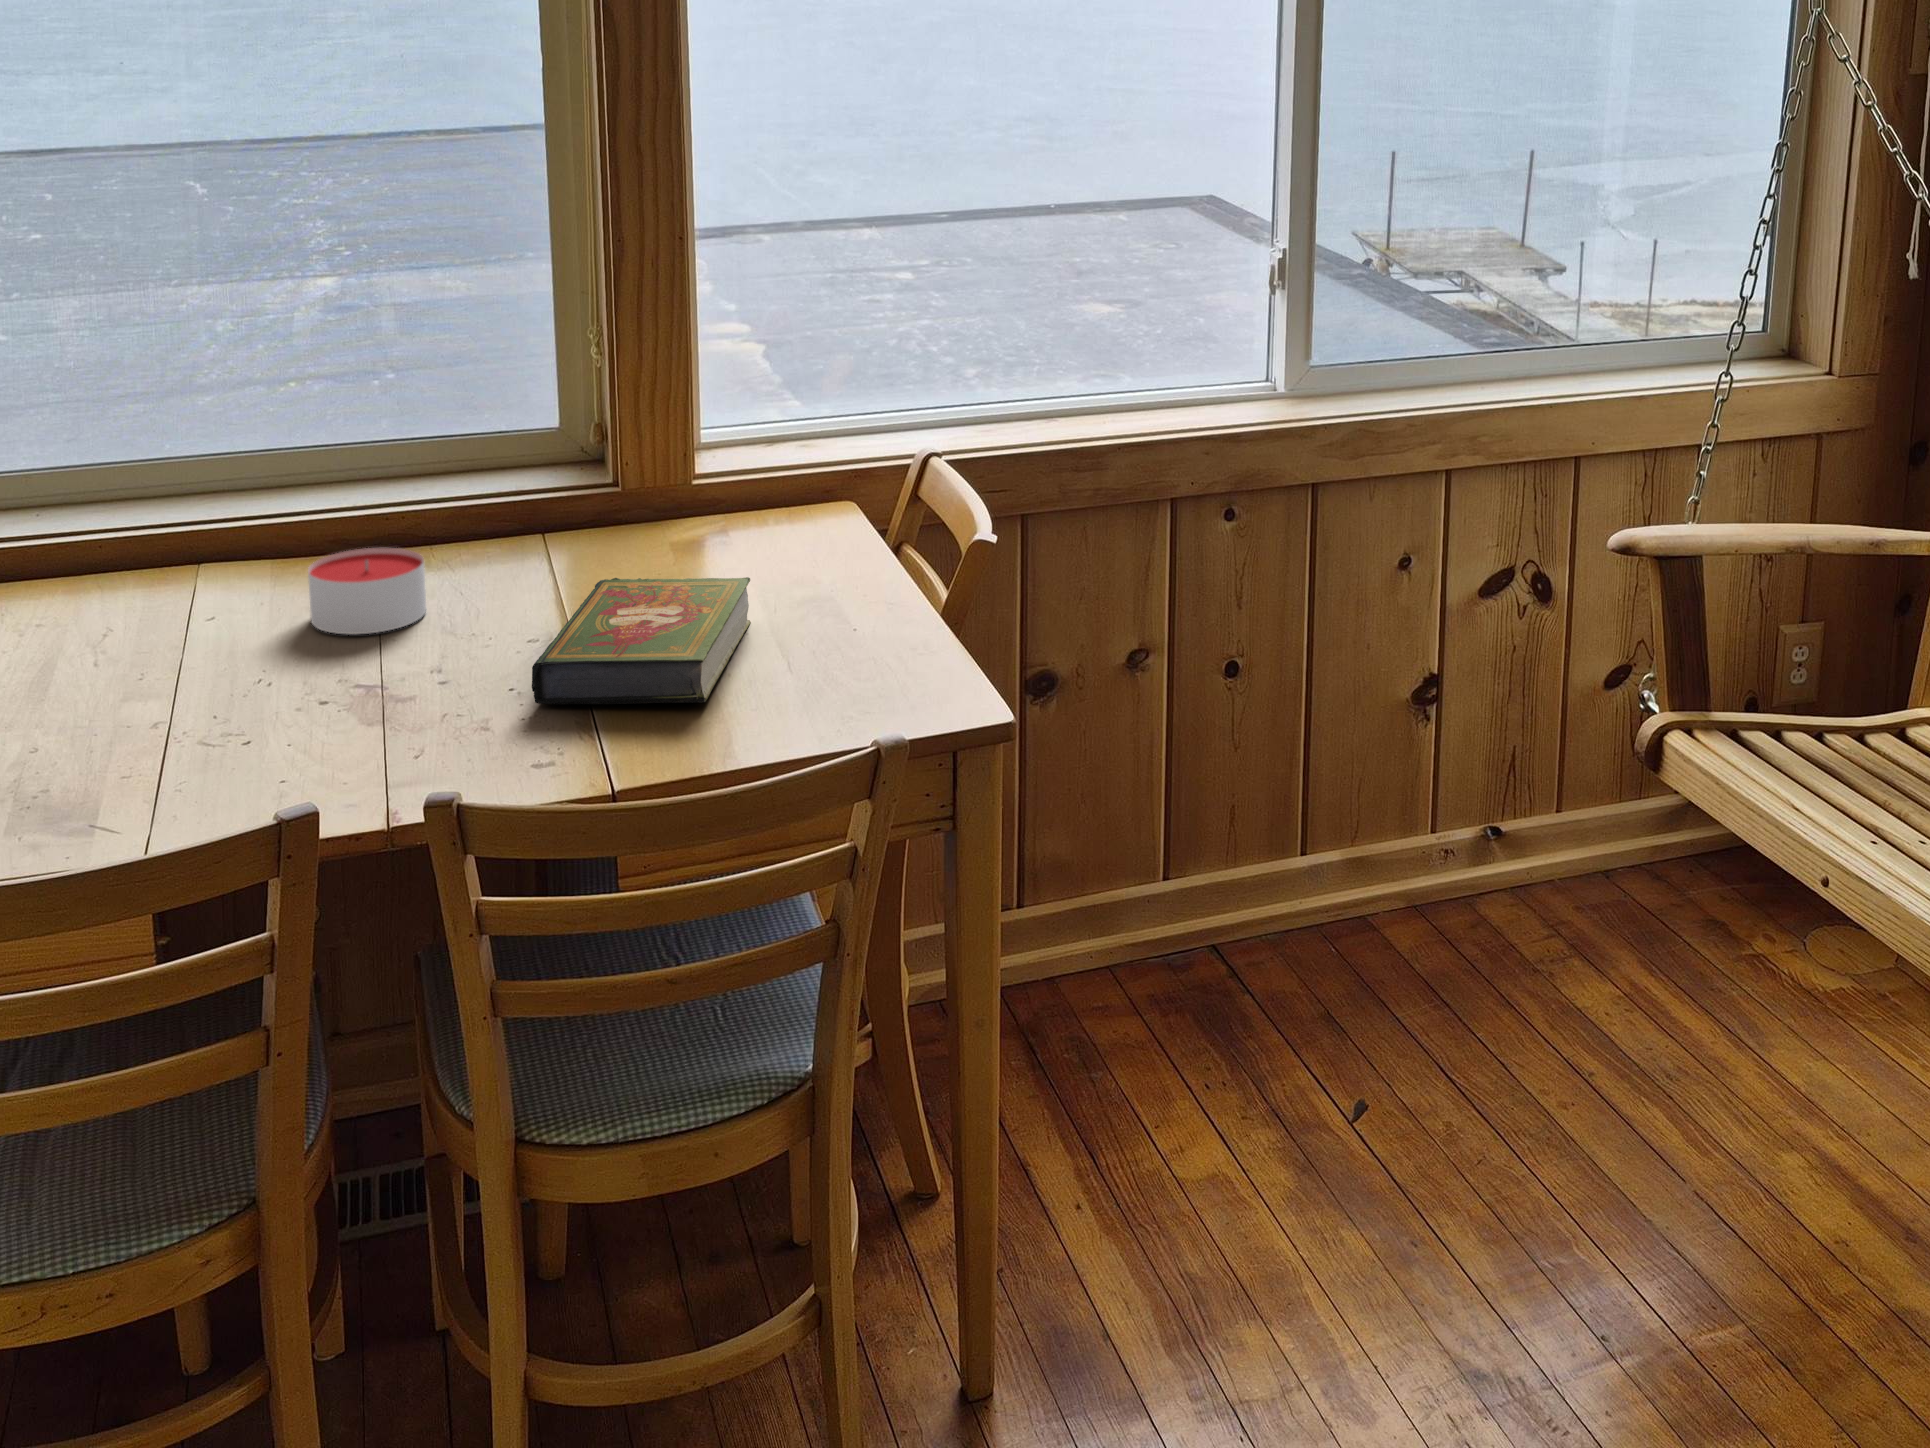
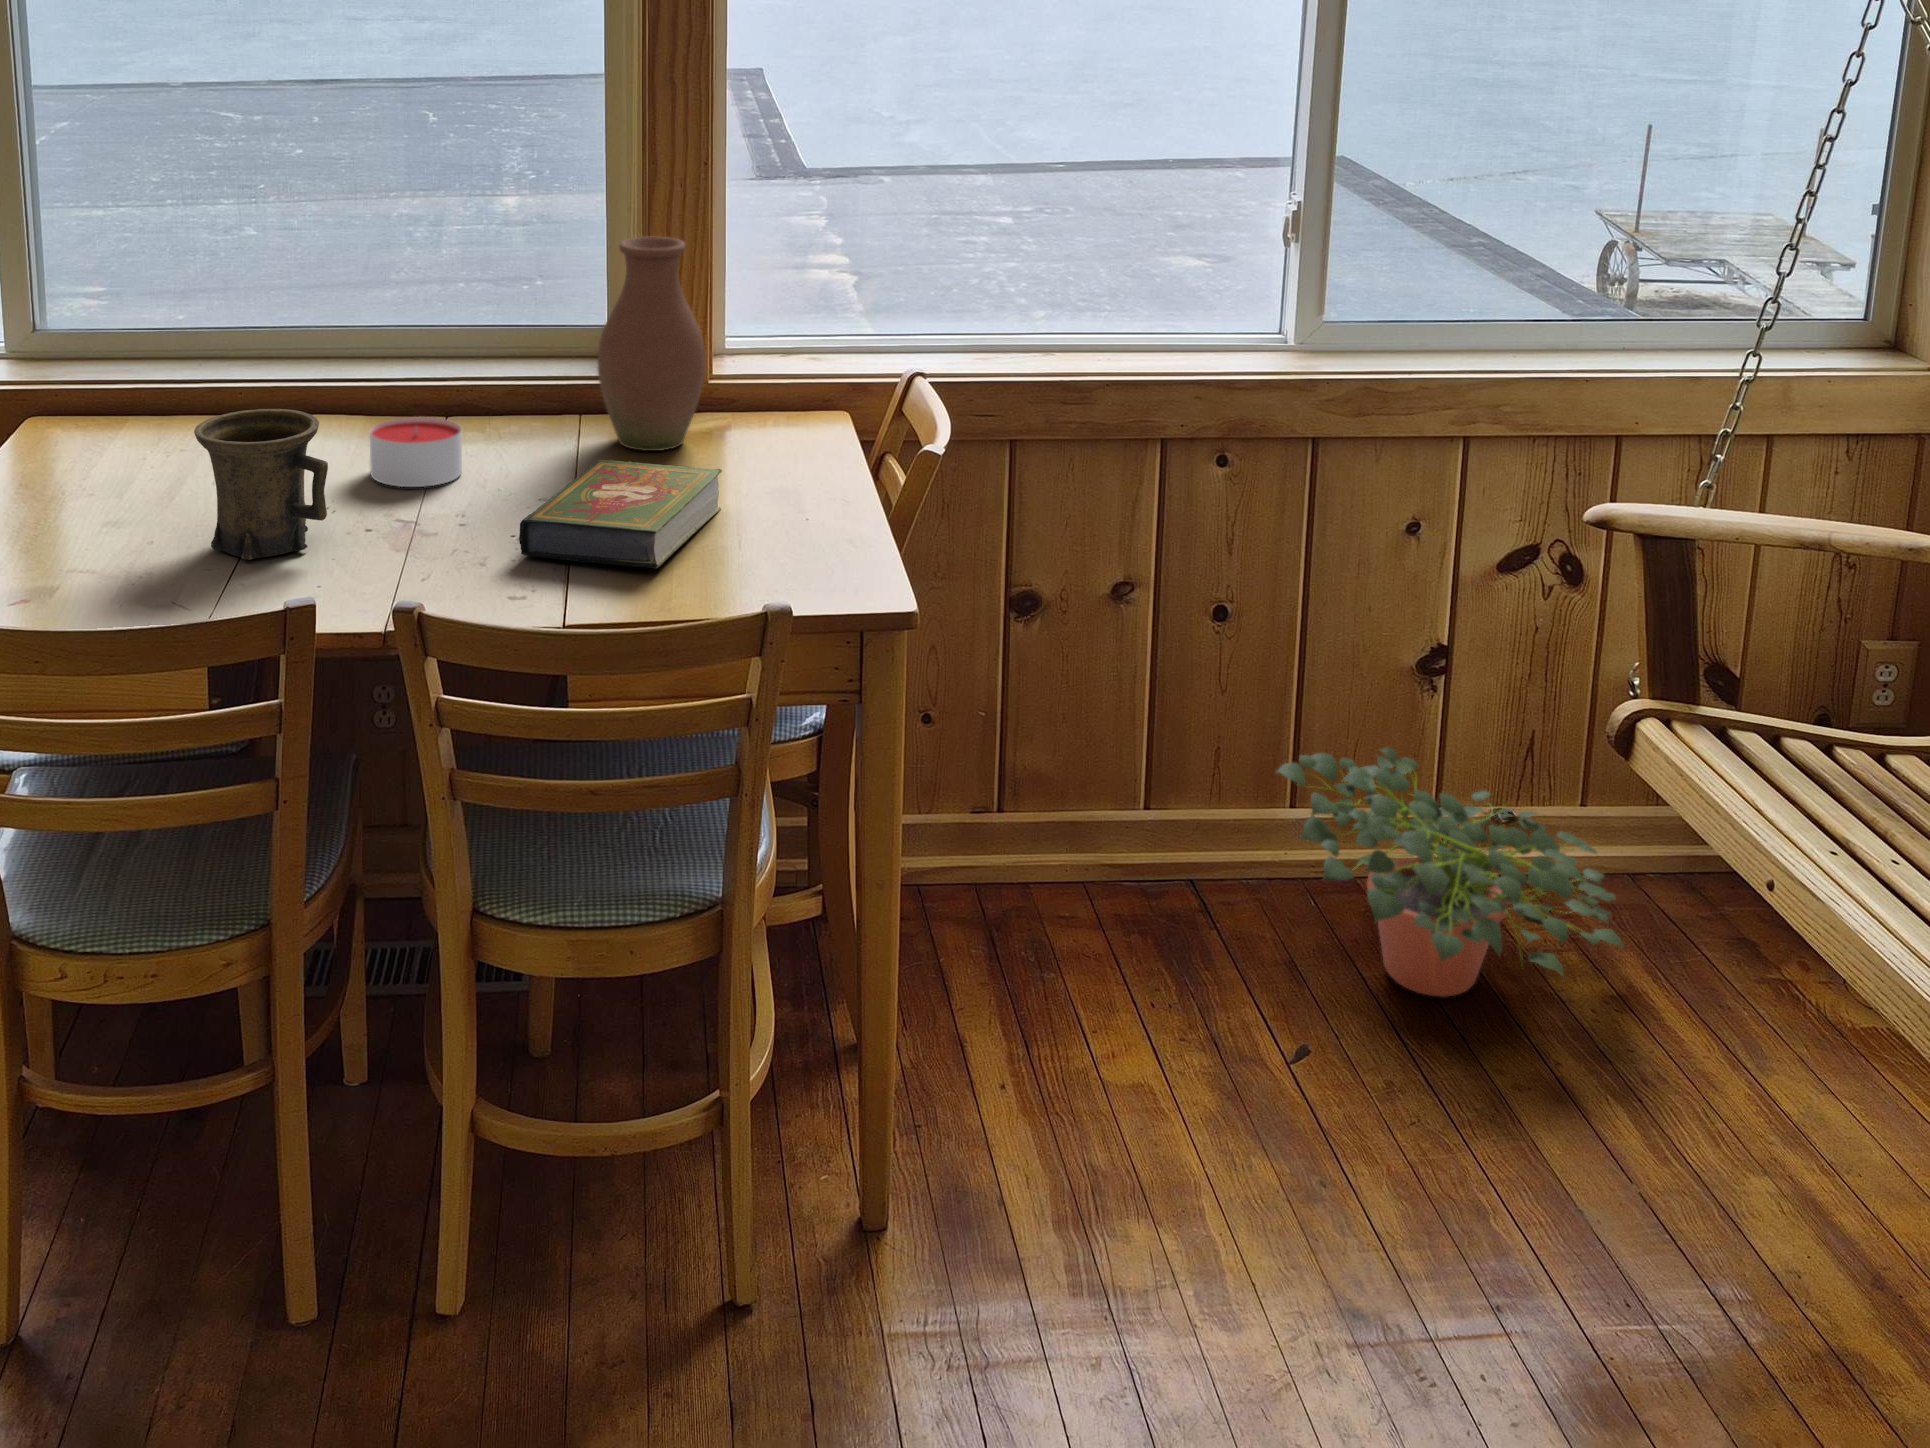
vase: none [576,319,703,562] -> present [598,237,705,451]
mug: none [97,558,284,750] -> present [194,409,328,560]
potted plant: none [1300,782,1650,1026] -> present [1277,748,1623,997]

